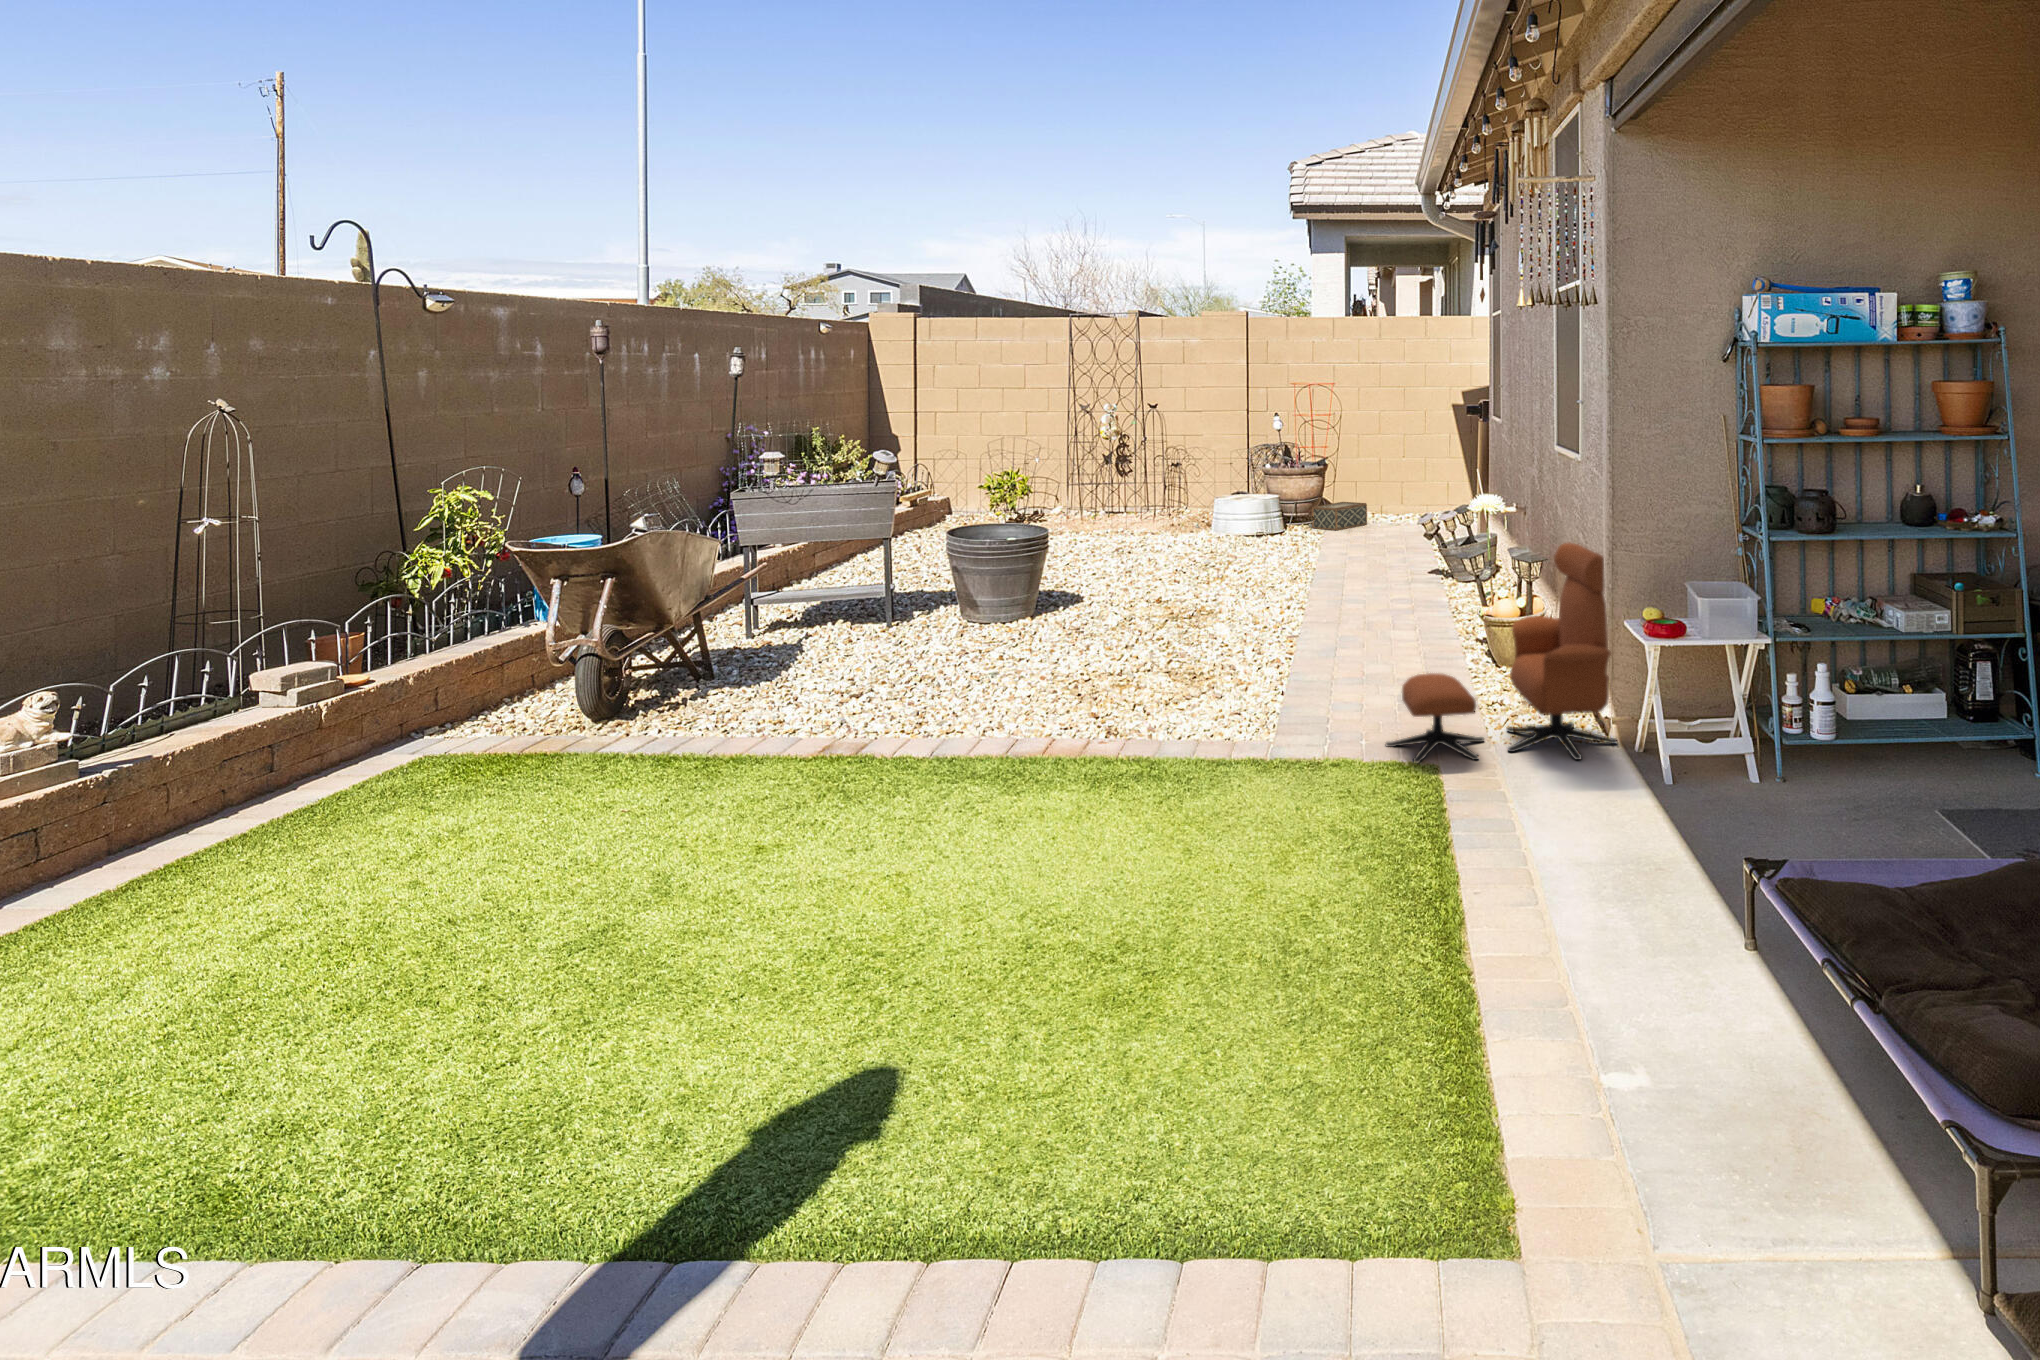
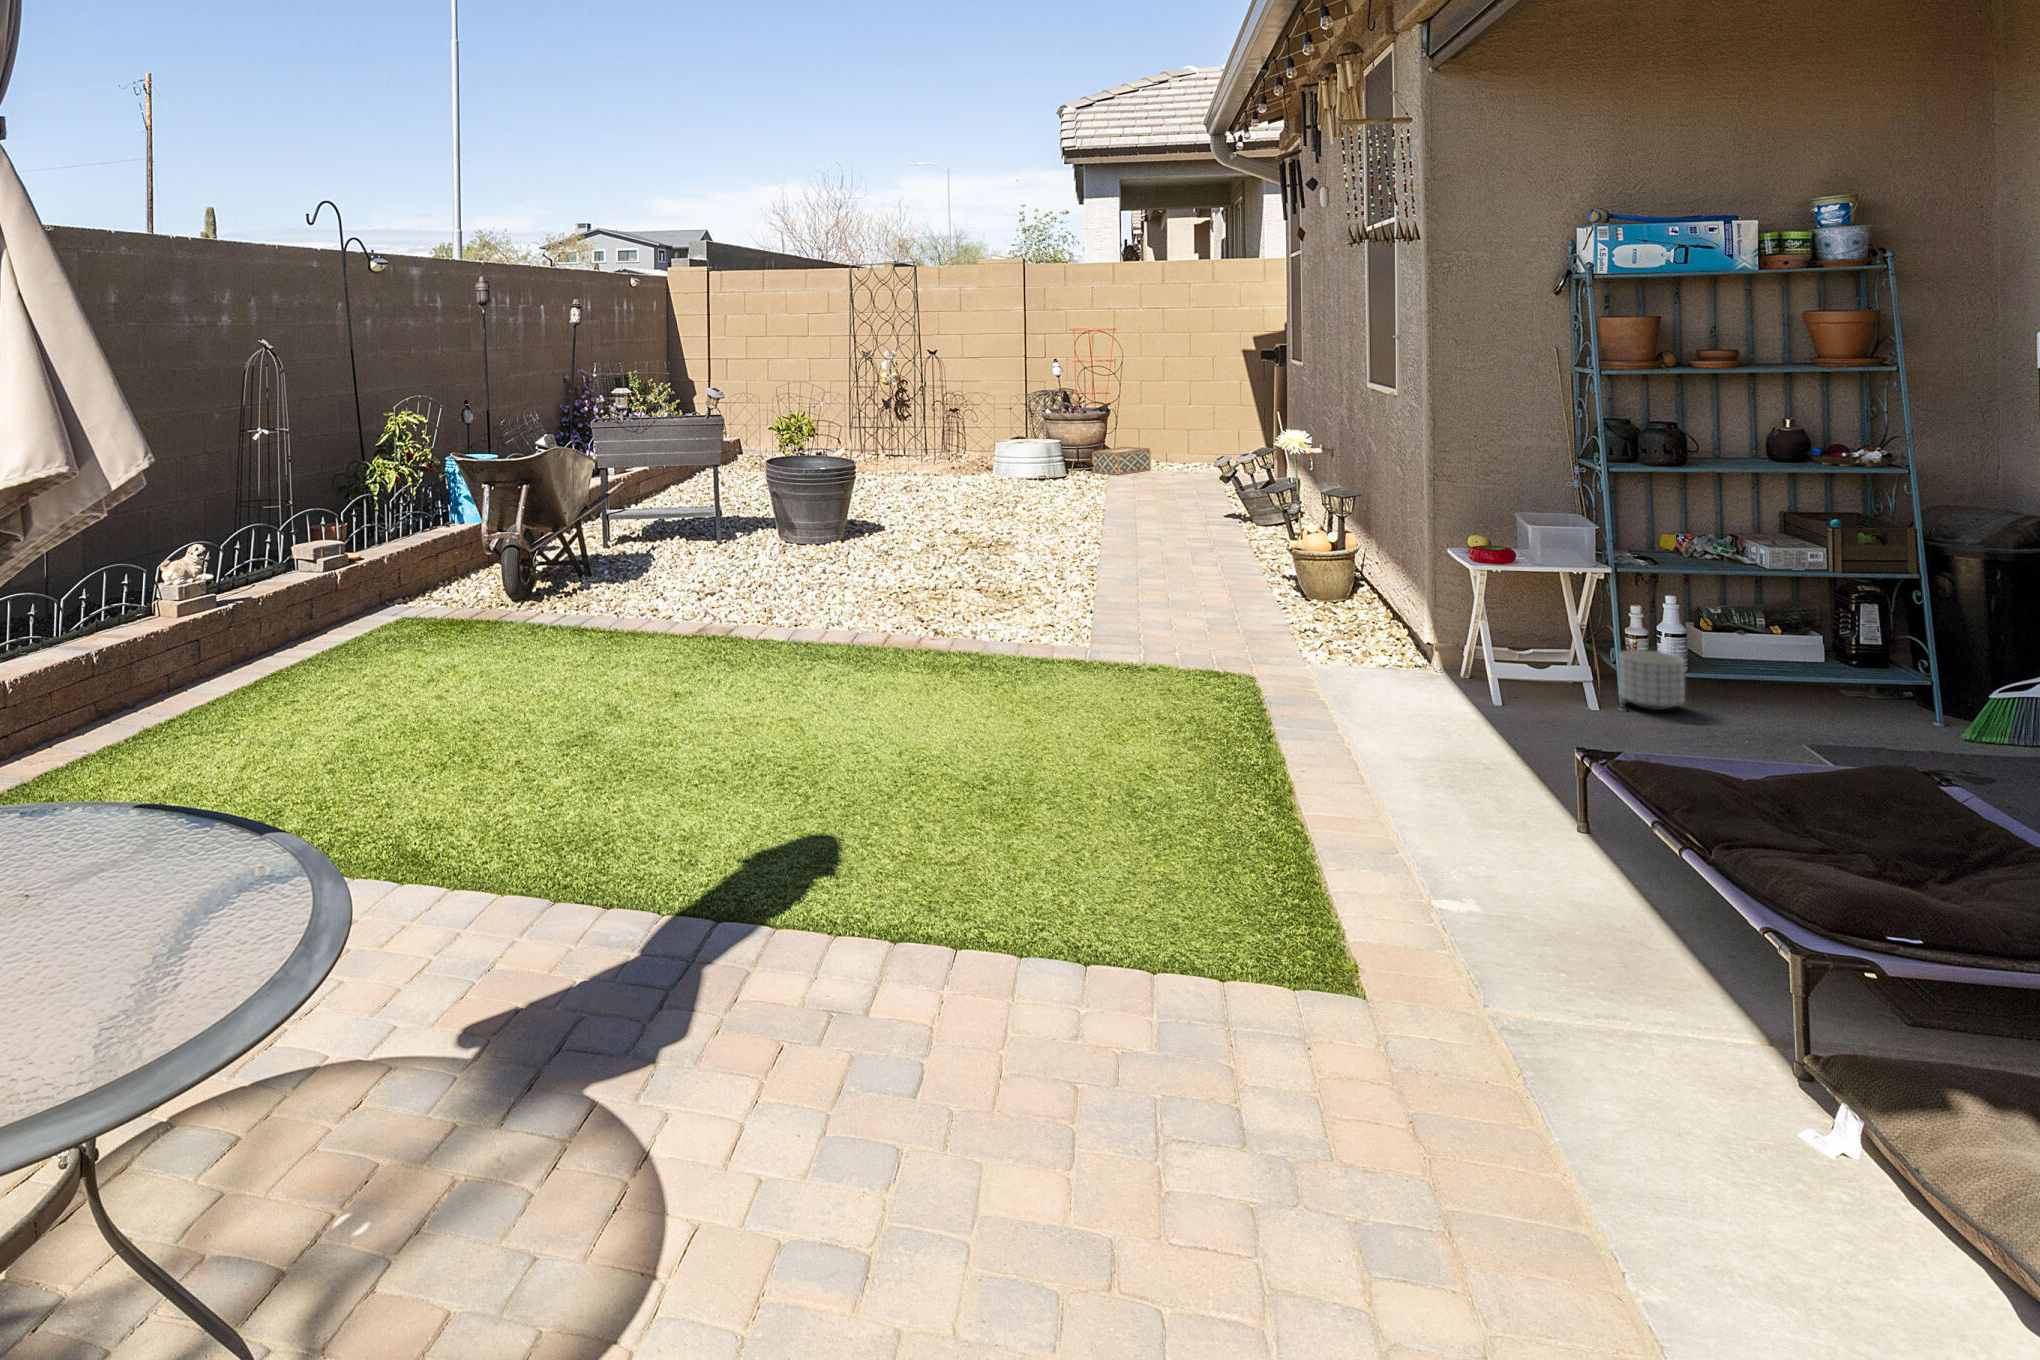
lounge chair: present [1385,543,1617,763] -> none [1195,476,1436,679]
planter: none [1781,718,1838,779] -> present [1619,650,1685,710]

